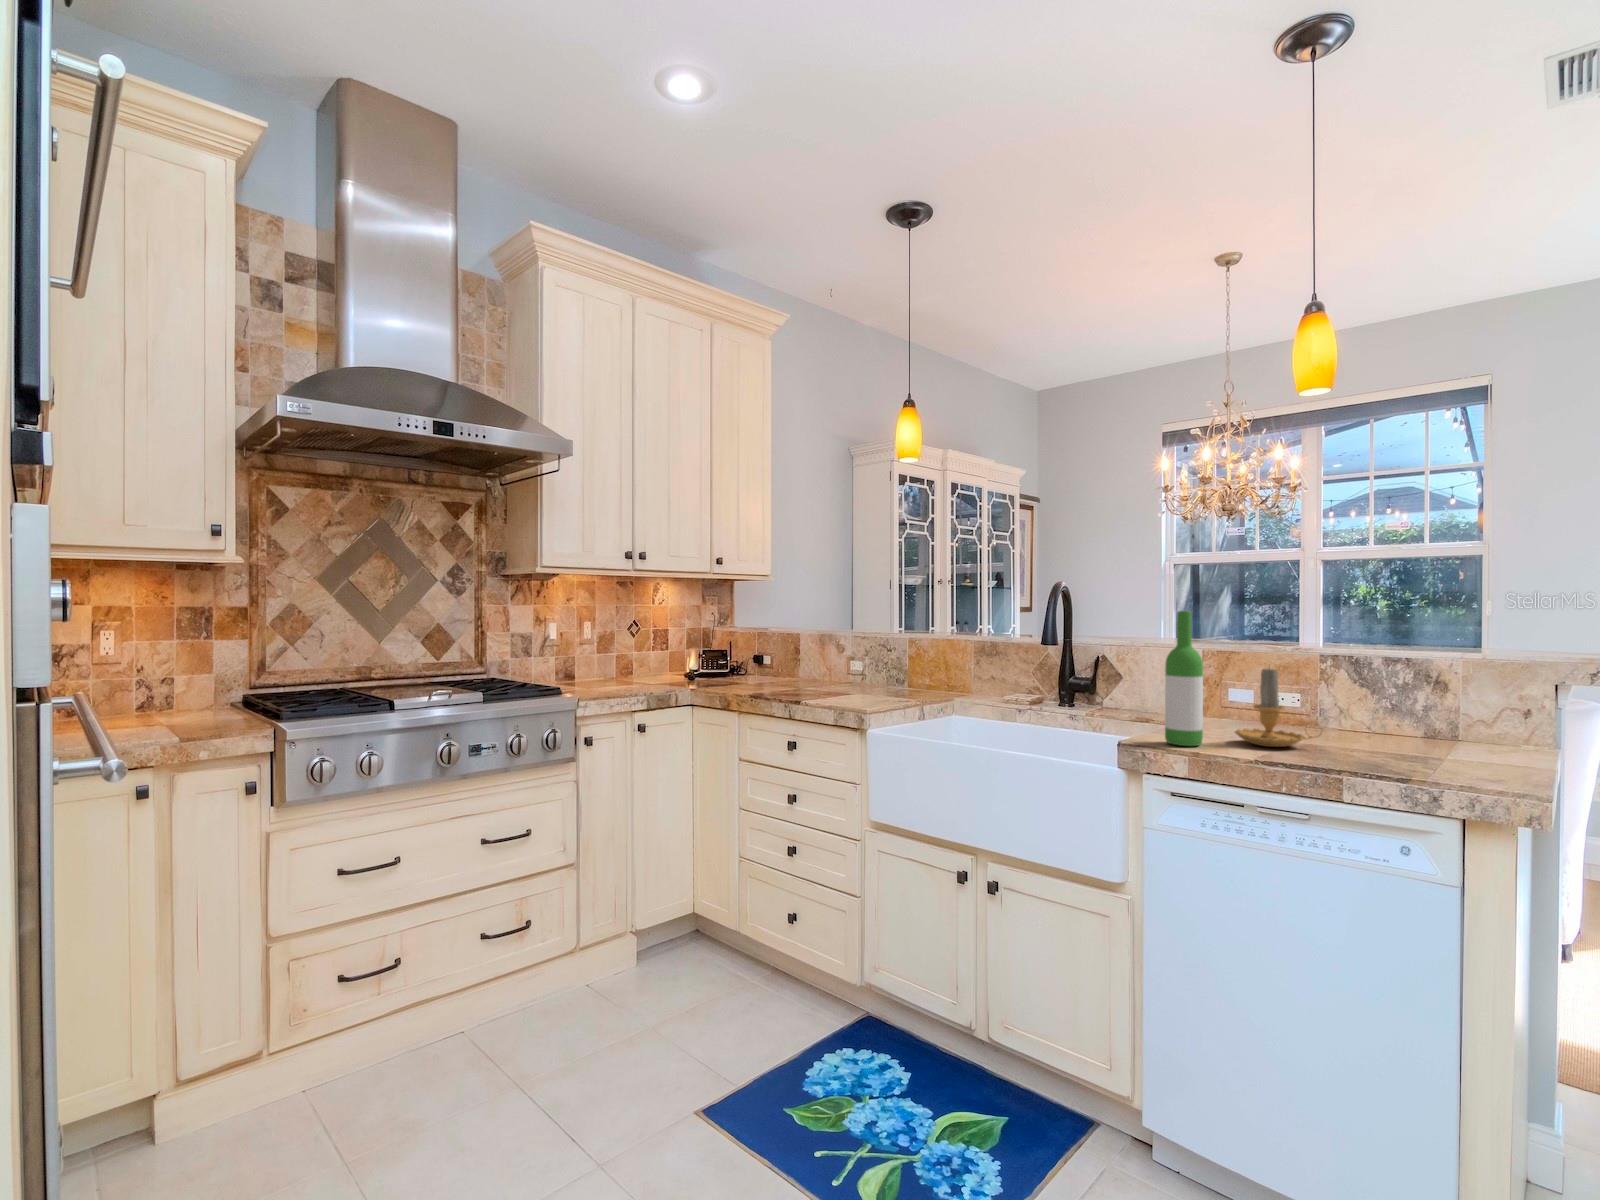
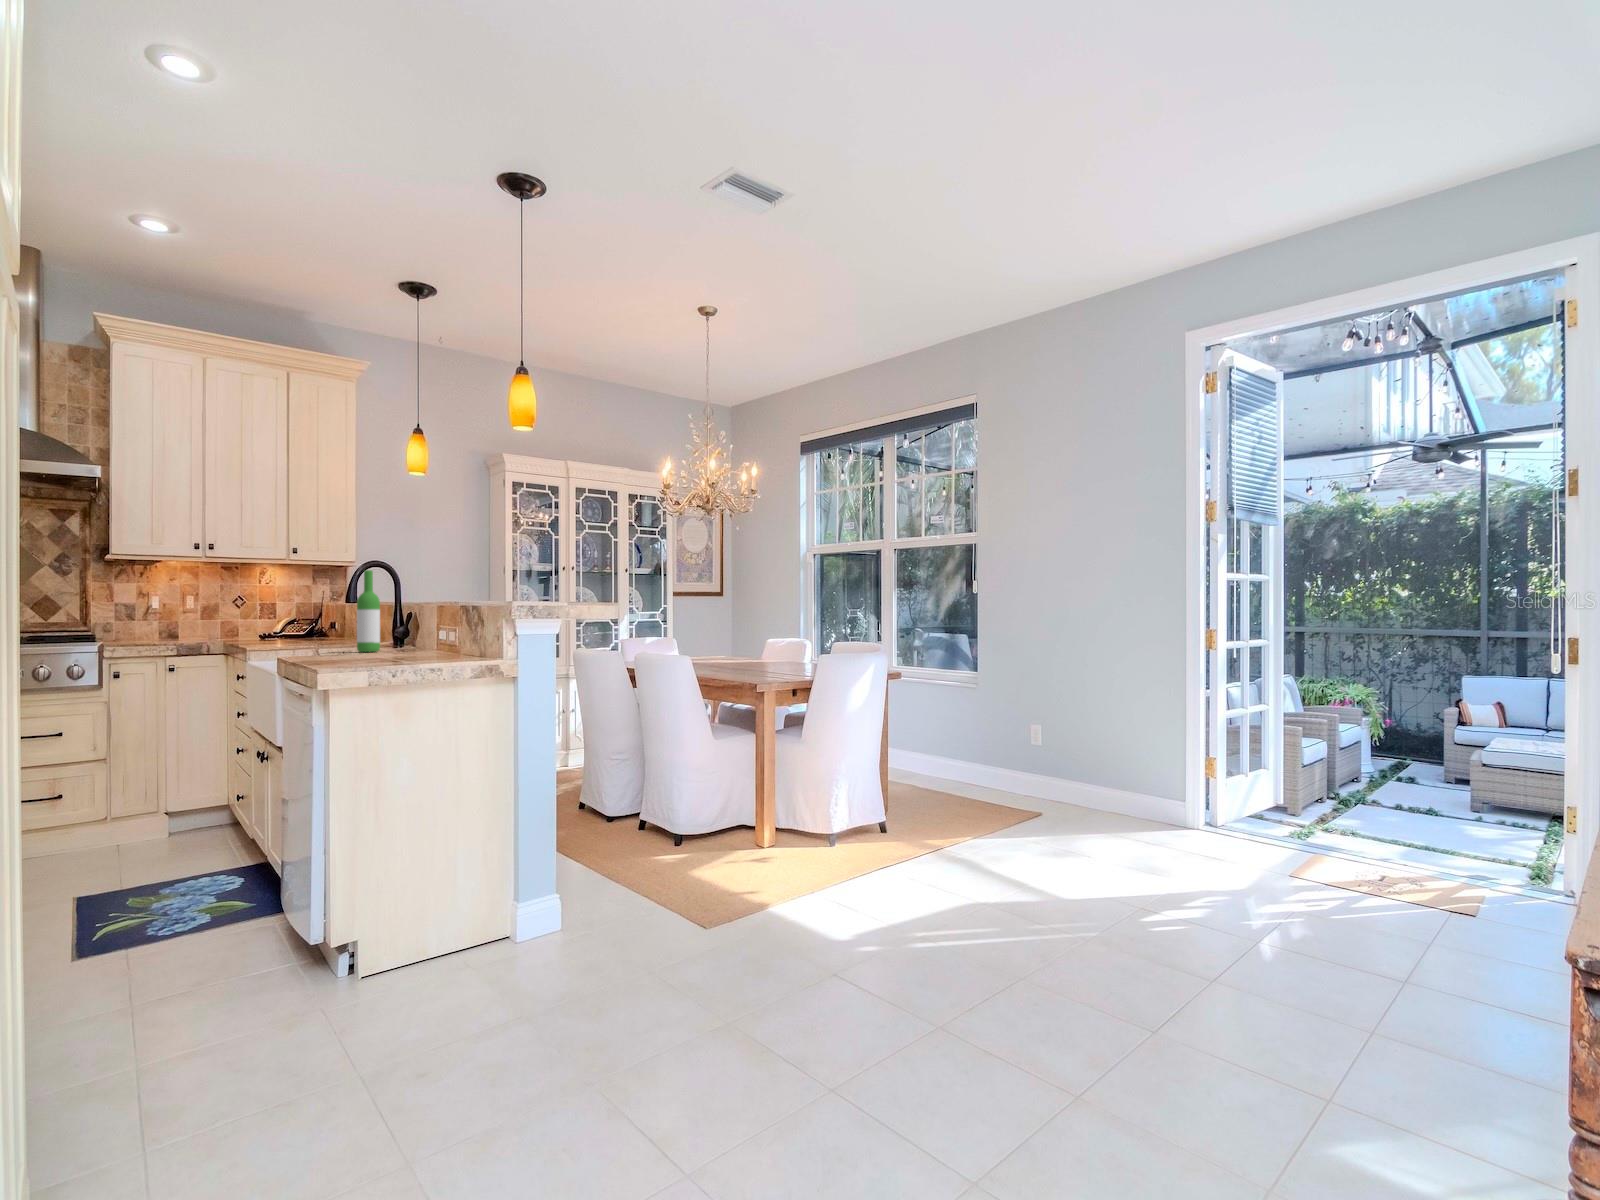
candle: present [1235,668,1322,747] -> none [396,602,437,652]

